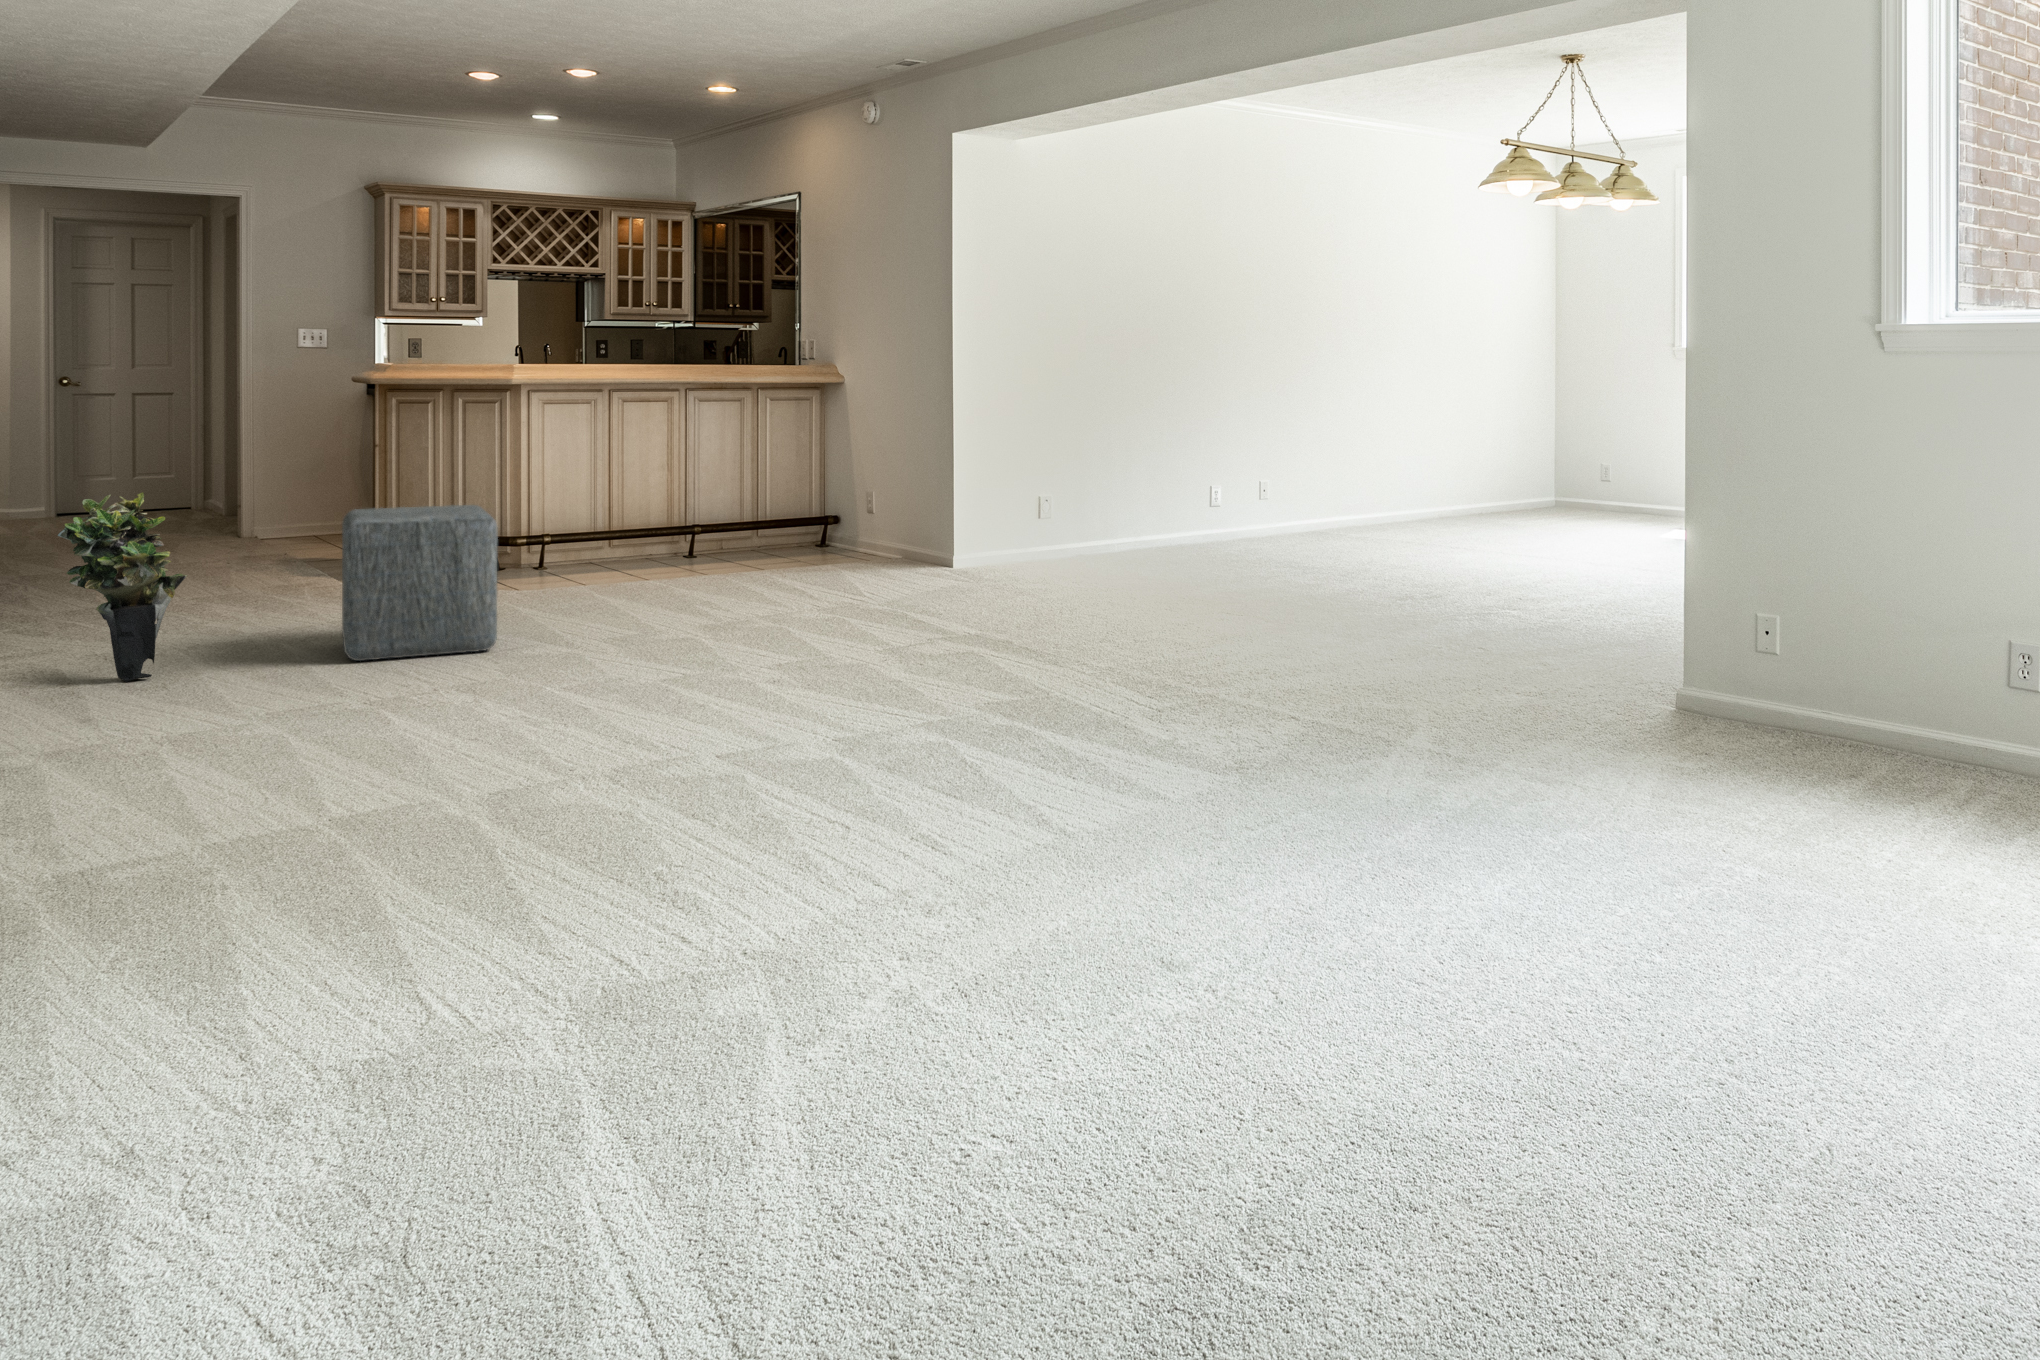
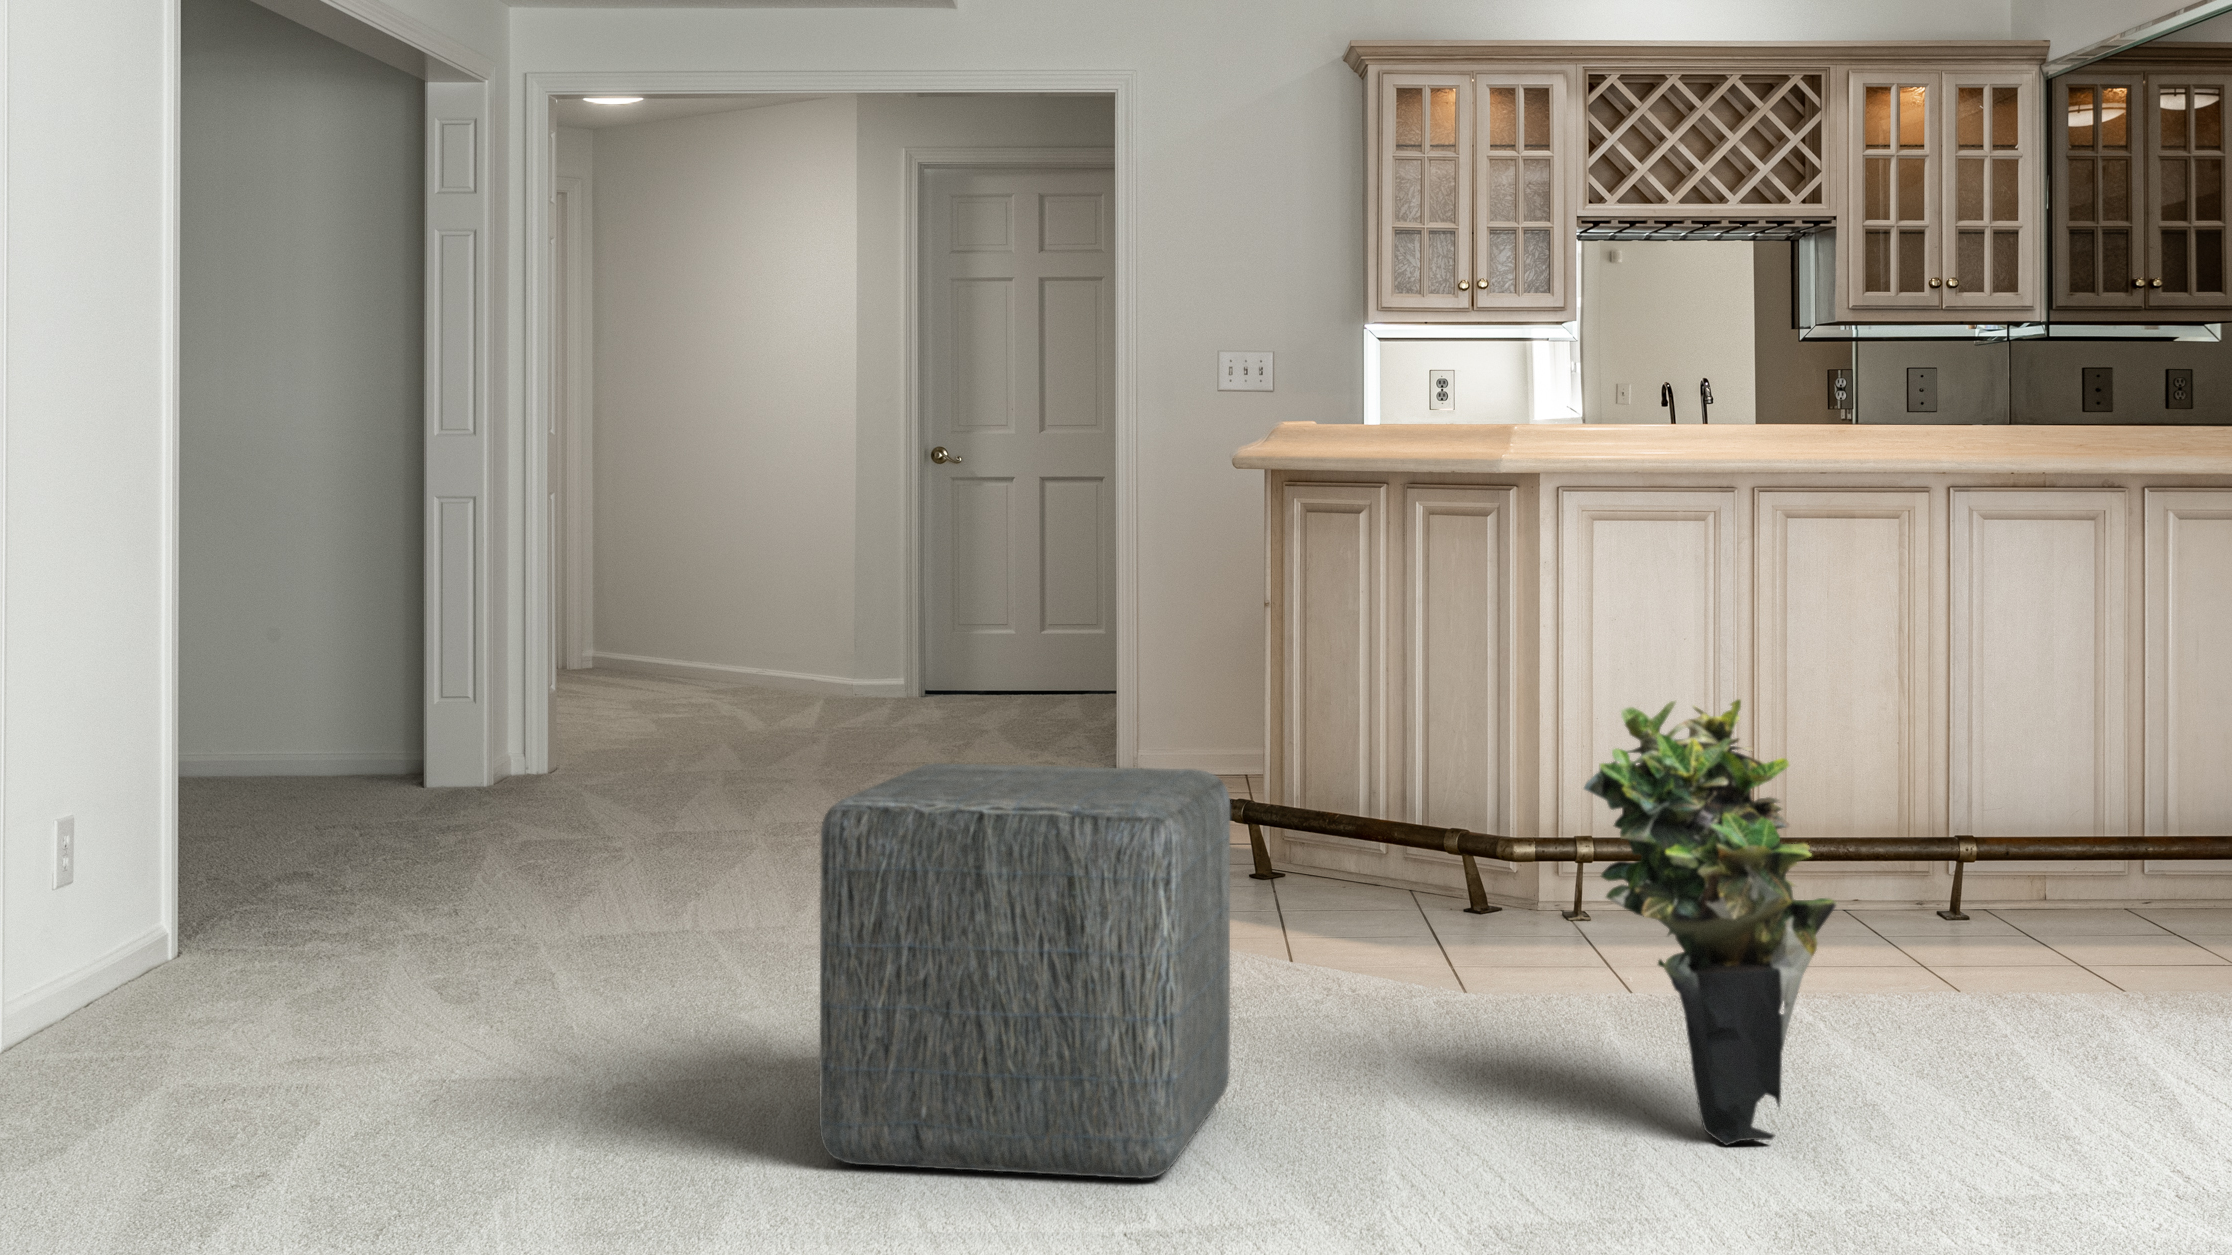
potted plant: present [58,493,187,682] -> present [1584,699,1838,1145]

